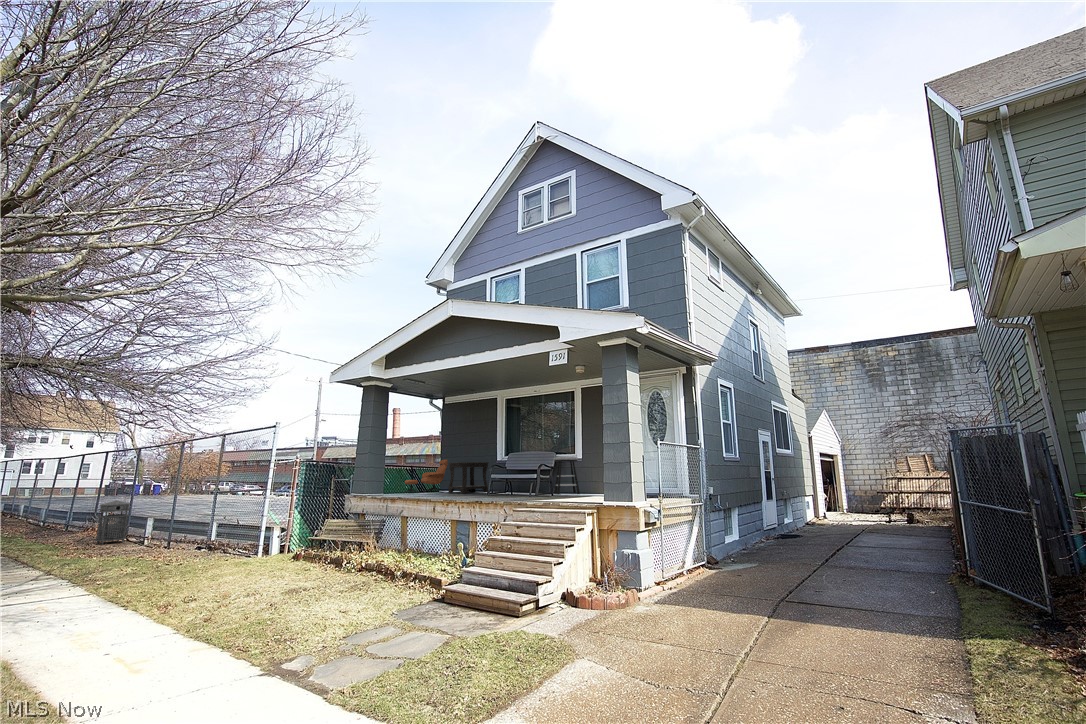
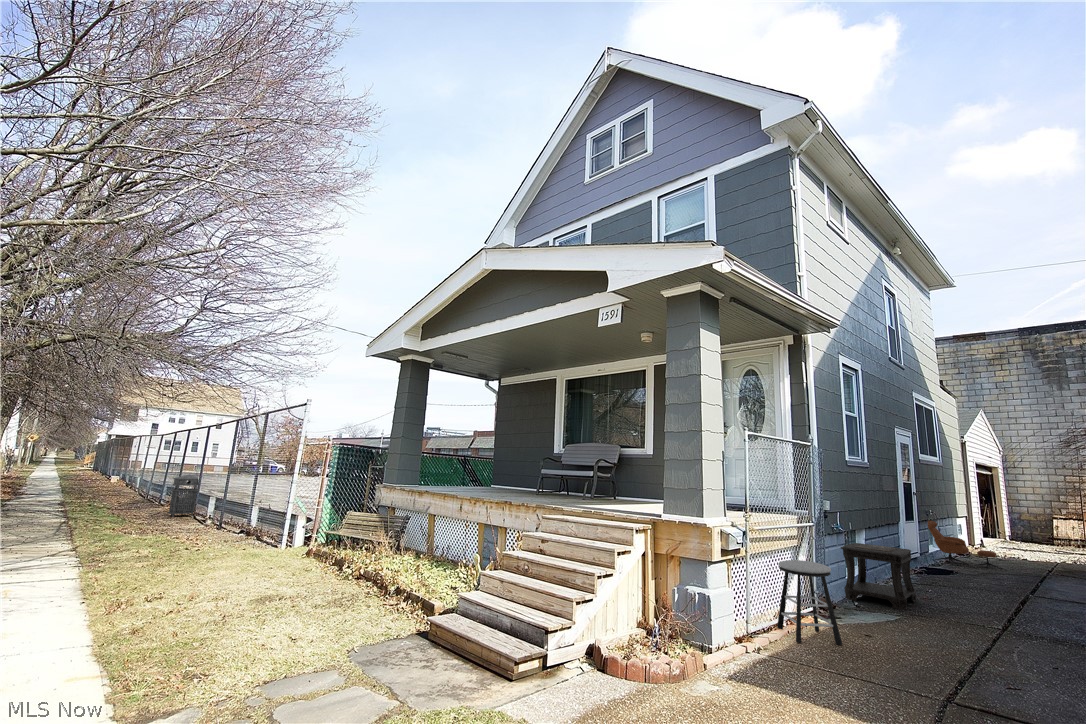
stool: present [554,456,580,494] -> present [777,560,842,645]
lounge chair: present [405,459,448,493] -> present [928,520,1002,569]
side table: present [448,462,489,493] -> present [841,543,916,610]

